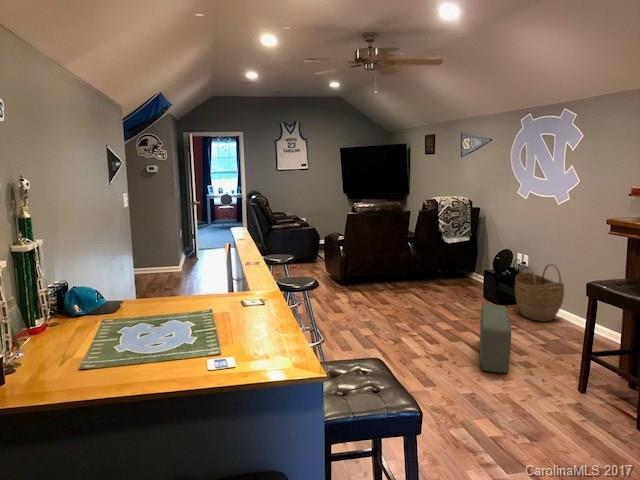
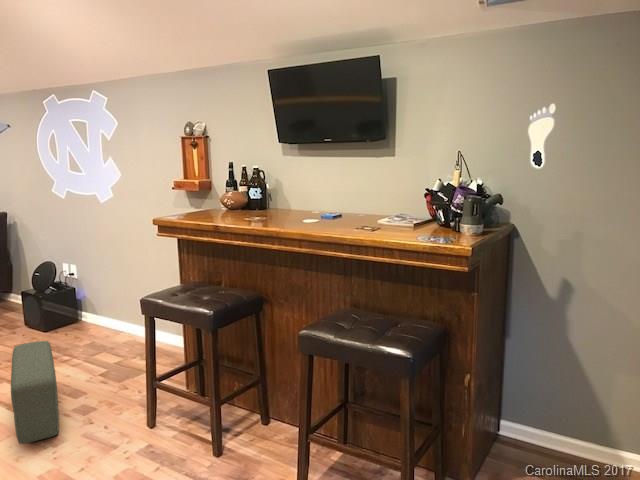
woven basket: present [514,264,564,321] -> none [61,272,121,342]

